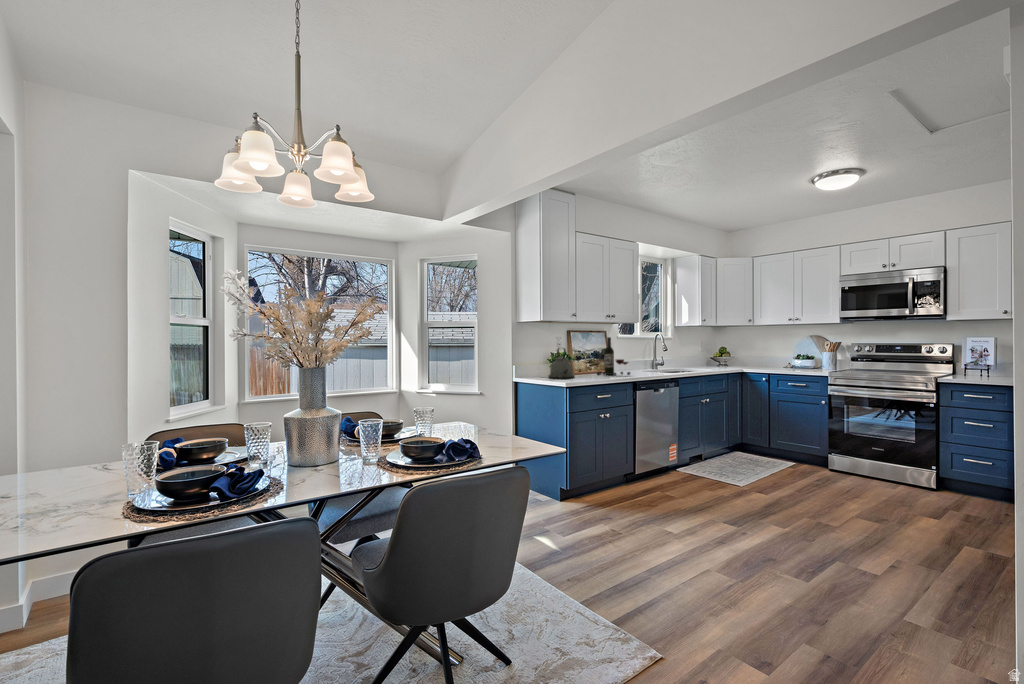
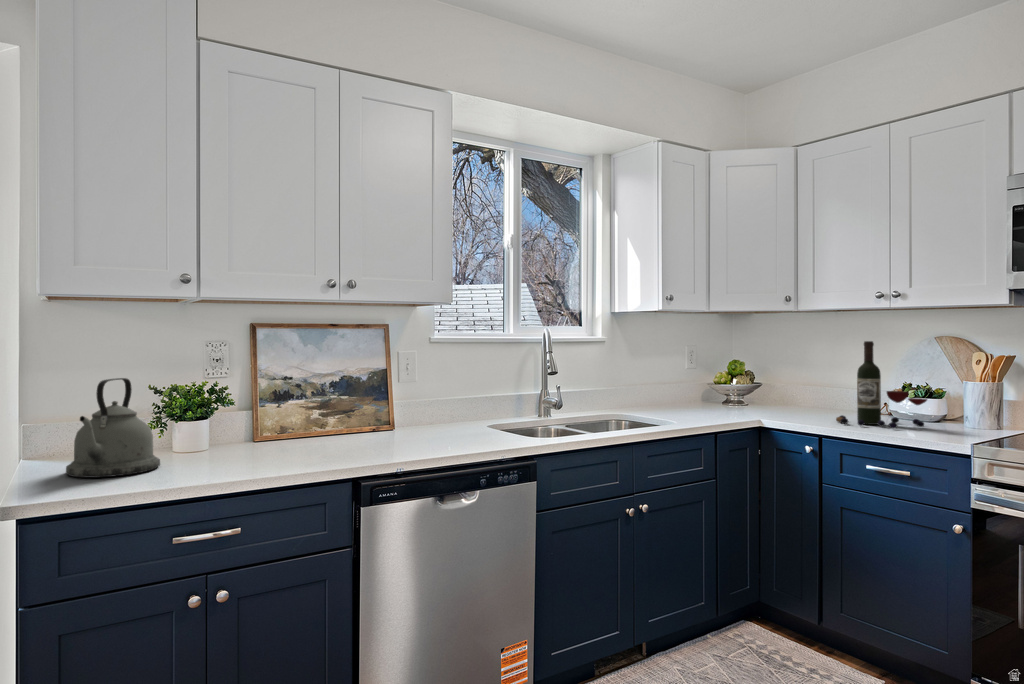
wine bottle: present [597,337,630,375] -> present [836,341,927,428]

